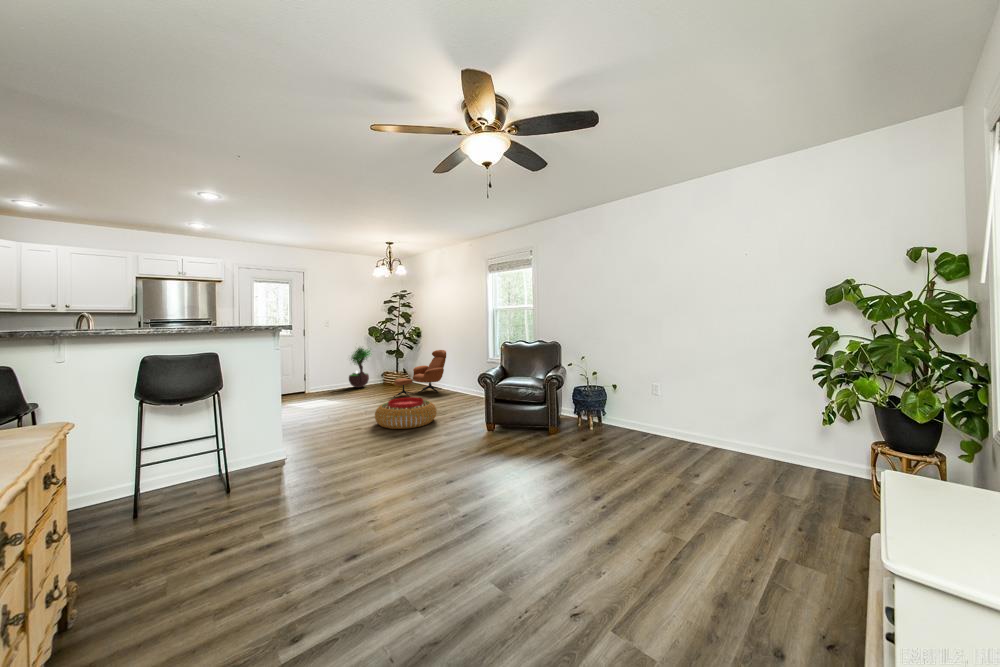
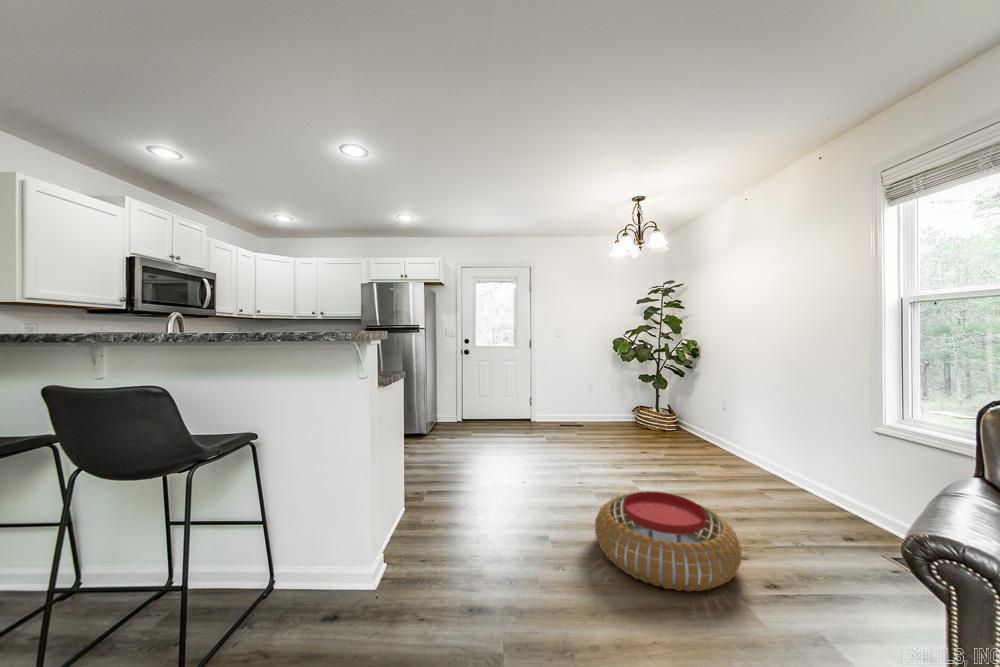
potted tree: present [349,348,370,388] -> none [581,362,619,426]
lounge chair: present [394,350,446,397] -> none [646,383,751,465]

